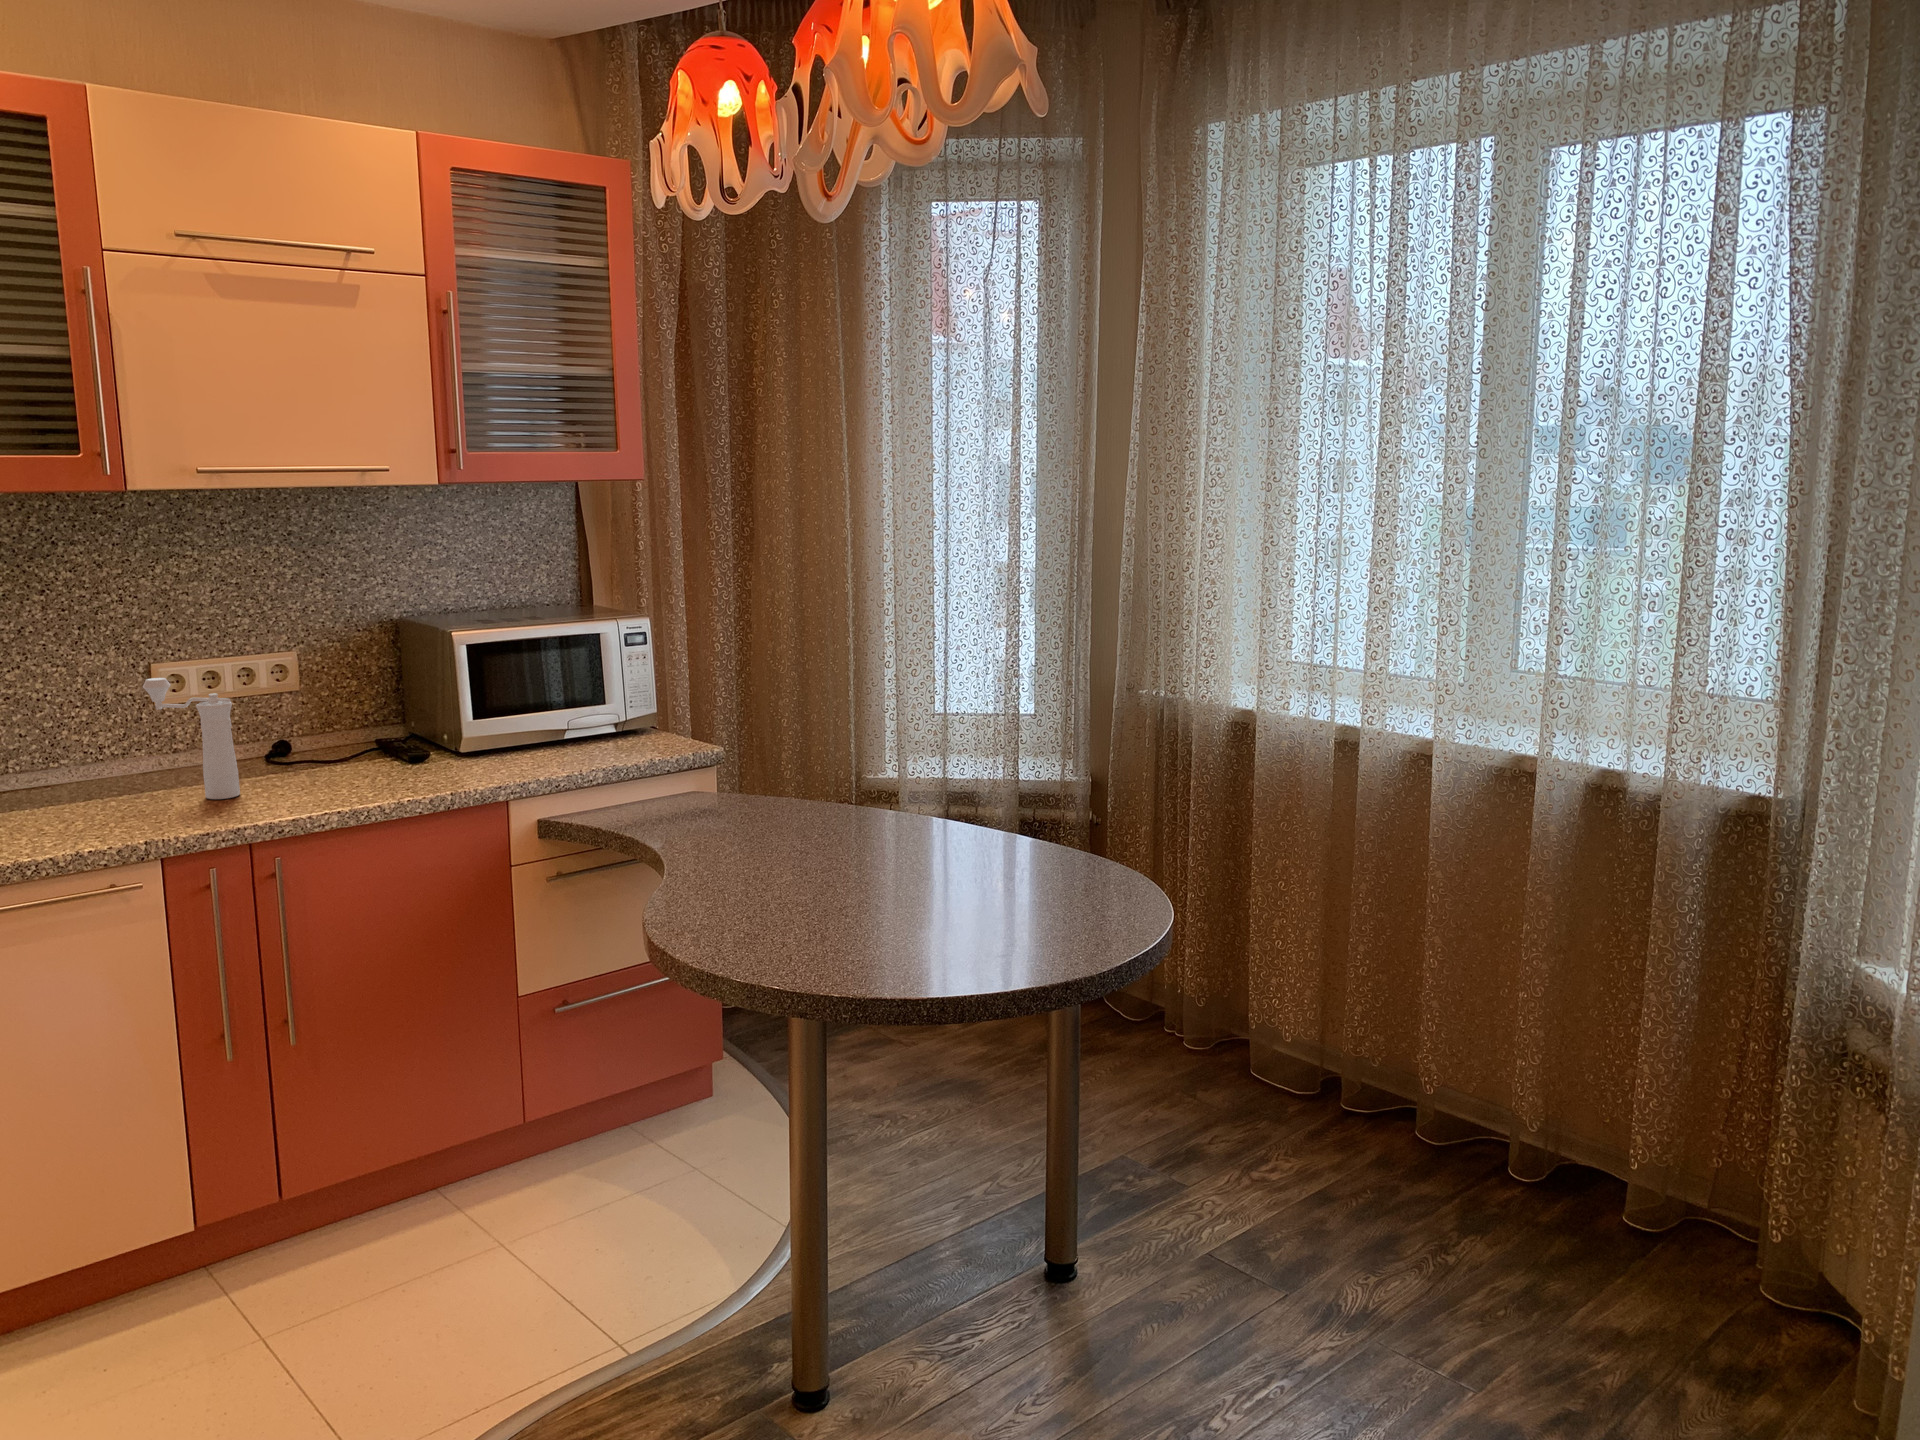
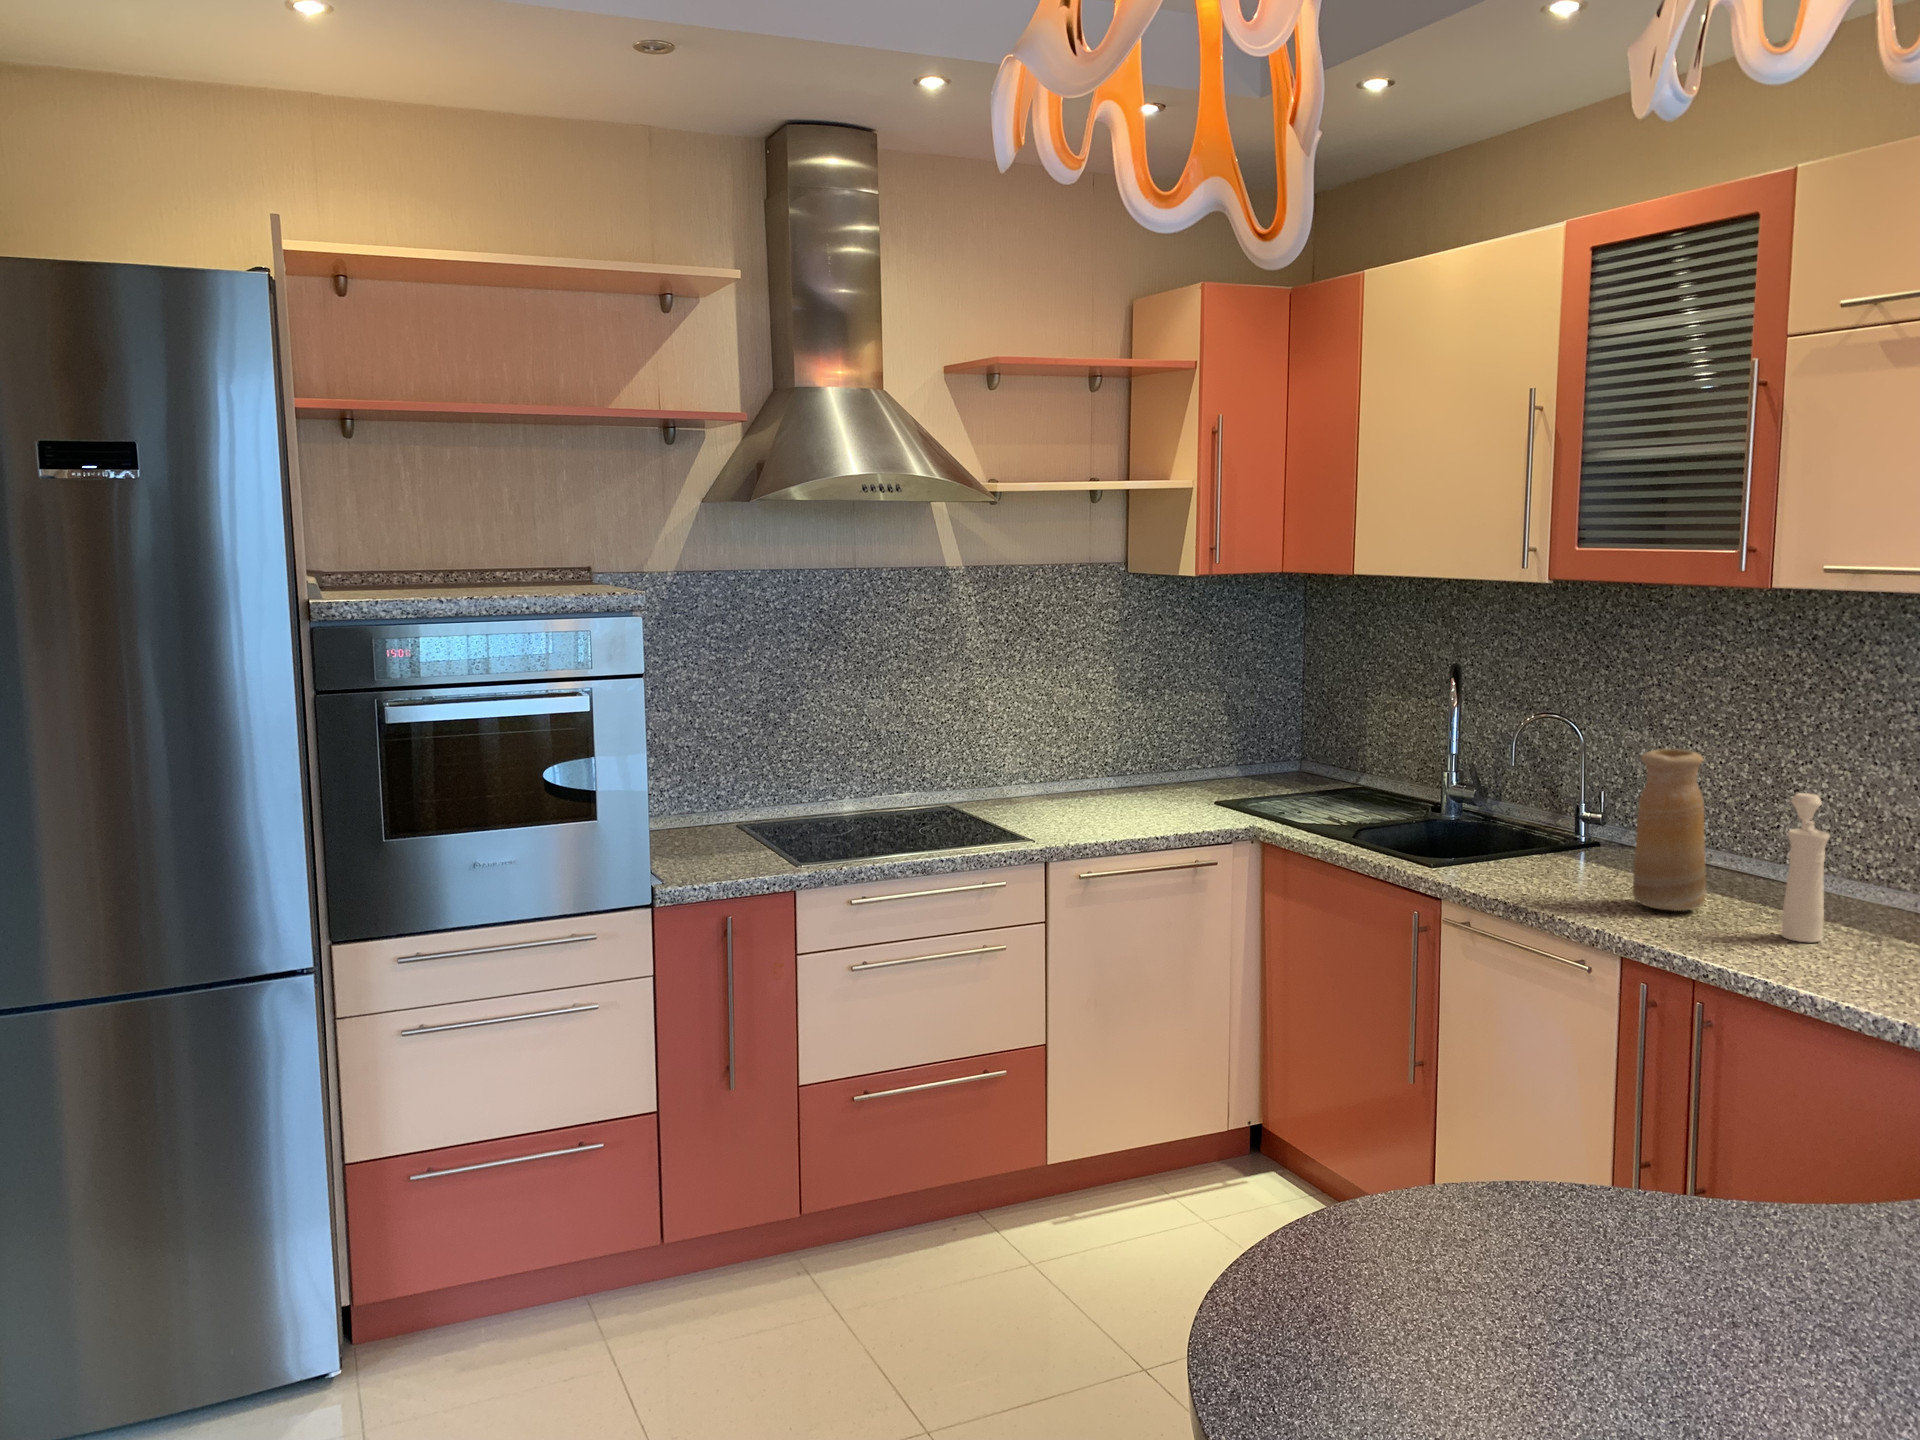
vase: none [32,660,124,823] -> present [1633,749,1706,911]

